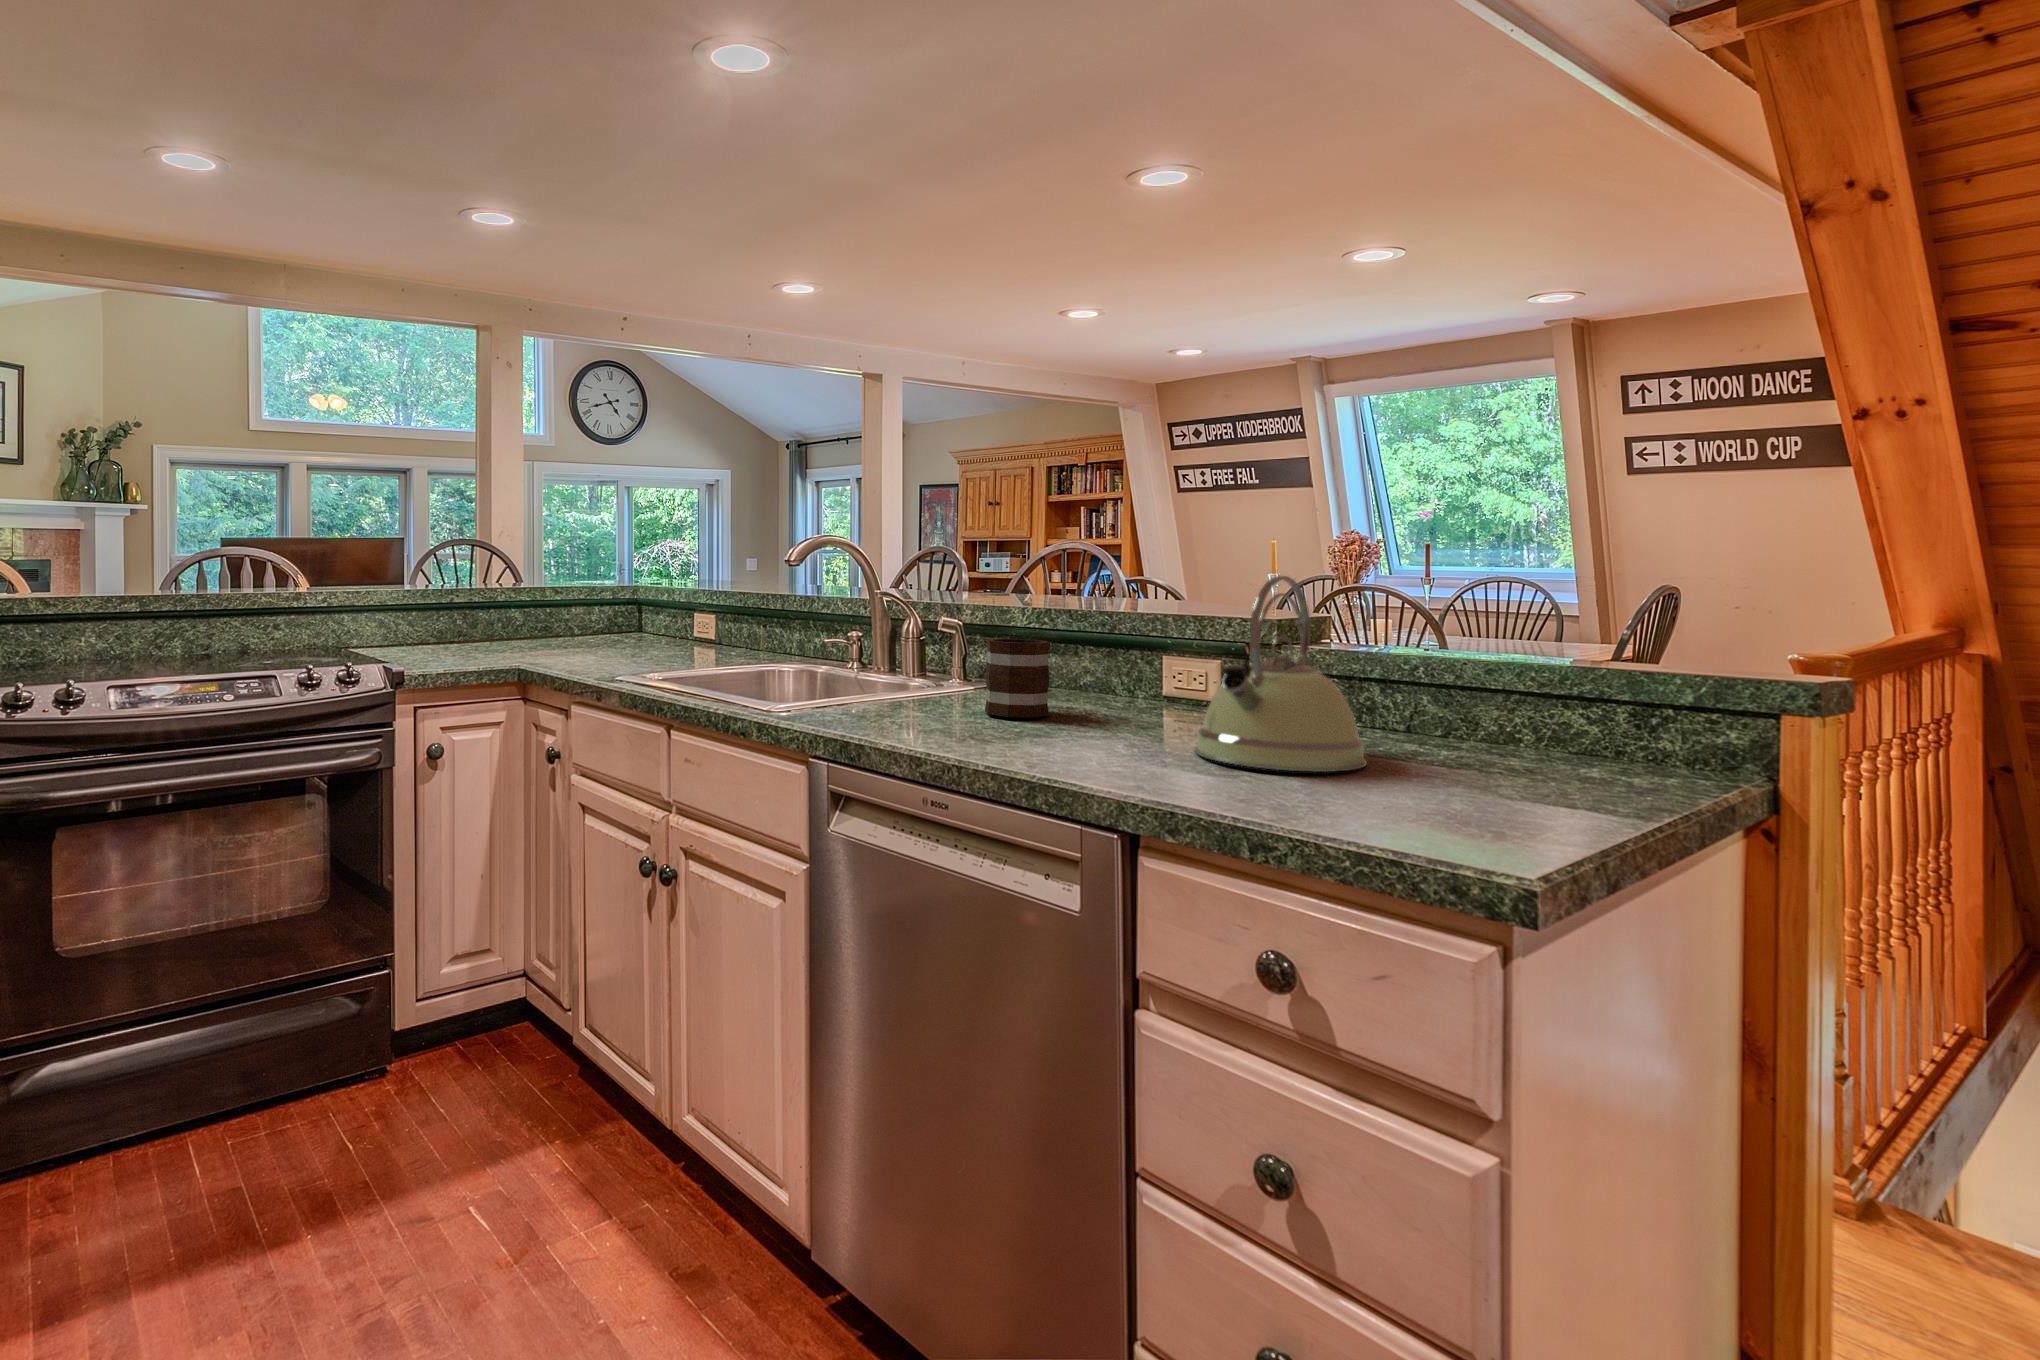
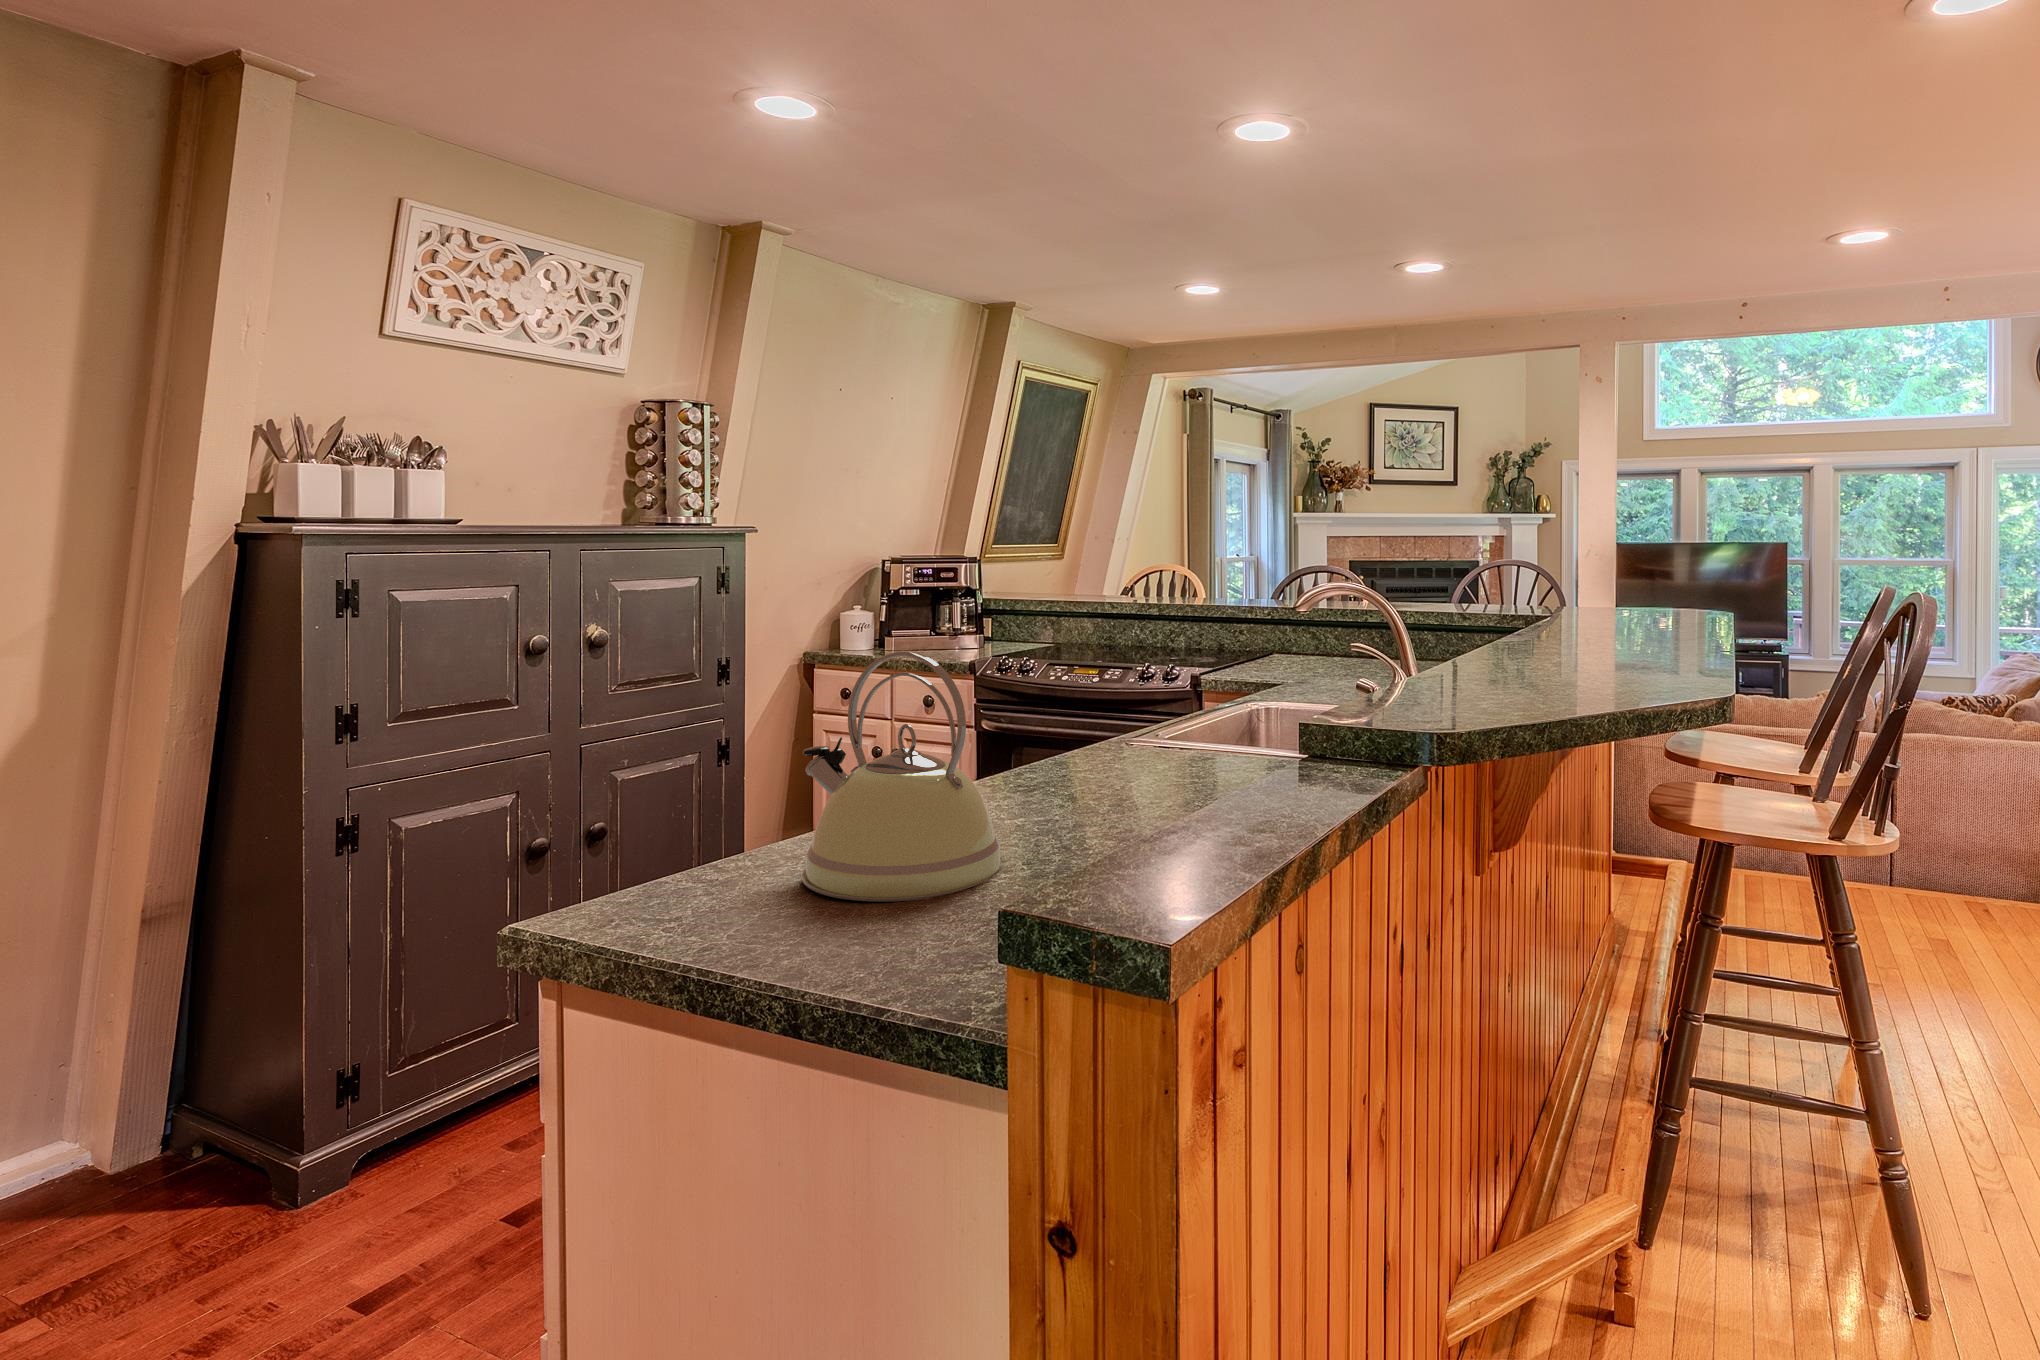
mug: present [985,639,1050,718] -> none [1041,697,1147,790]

